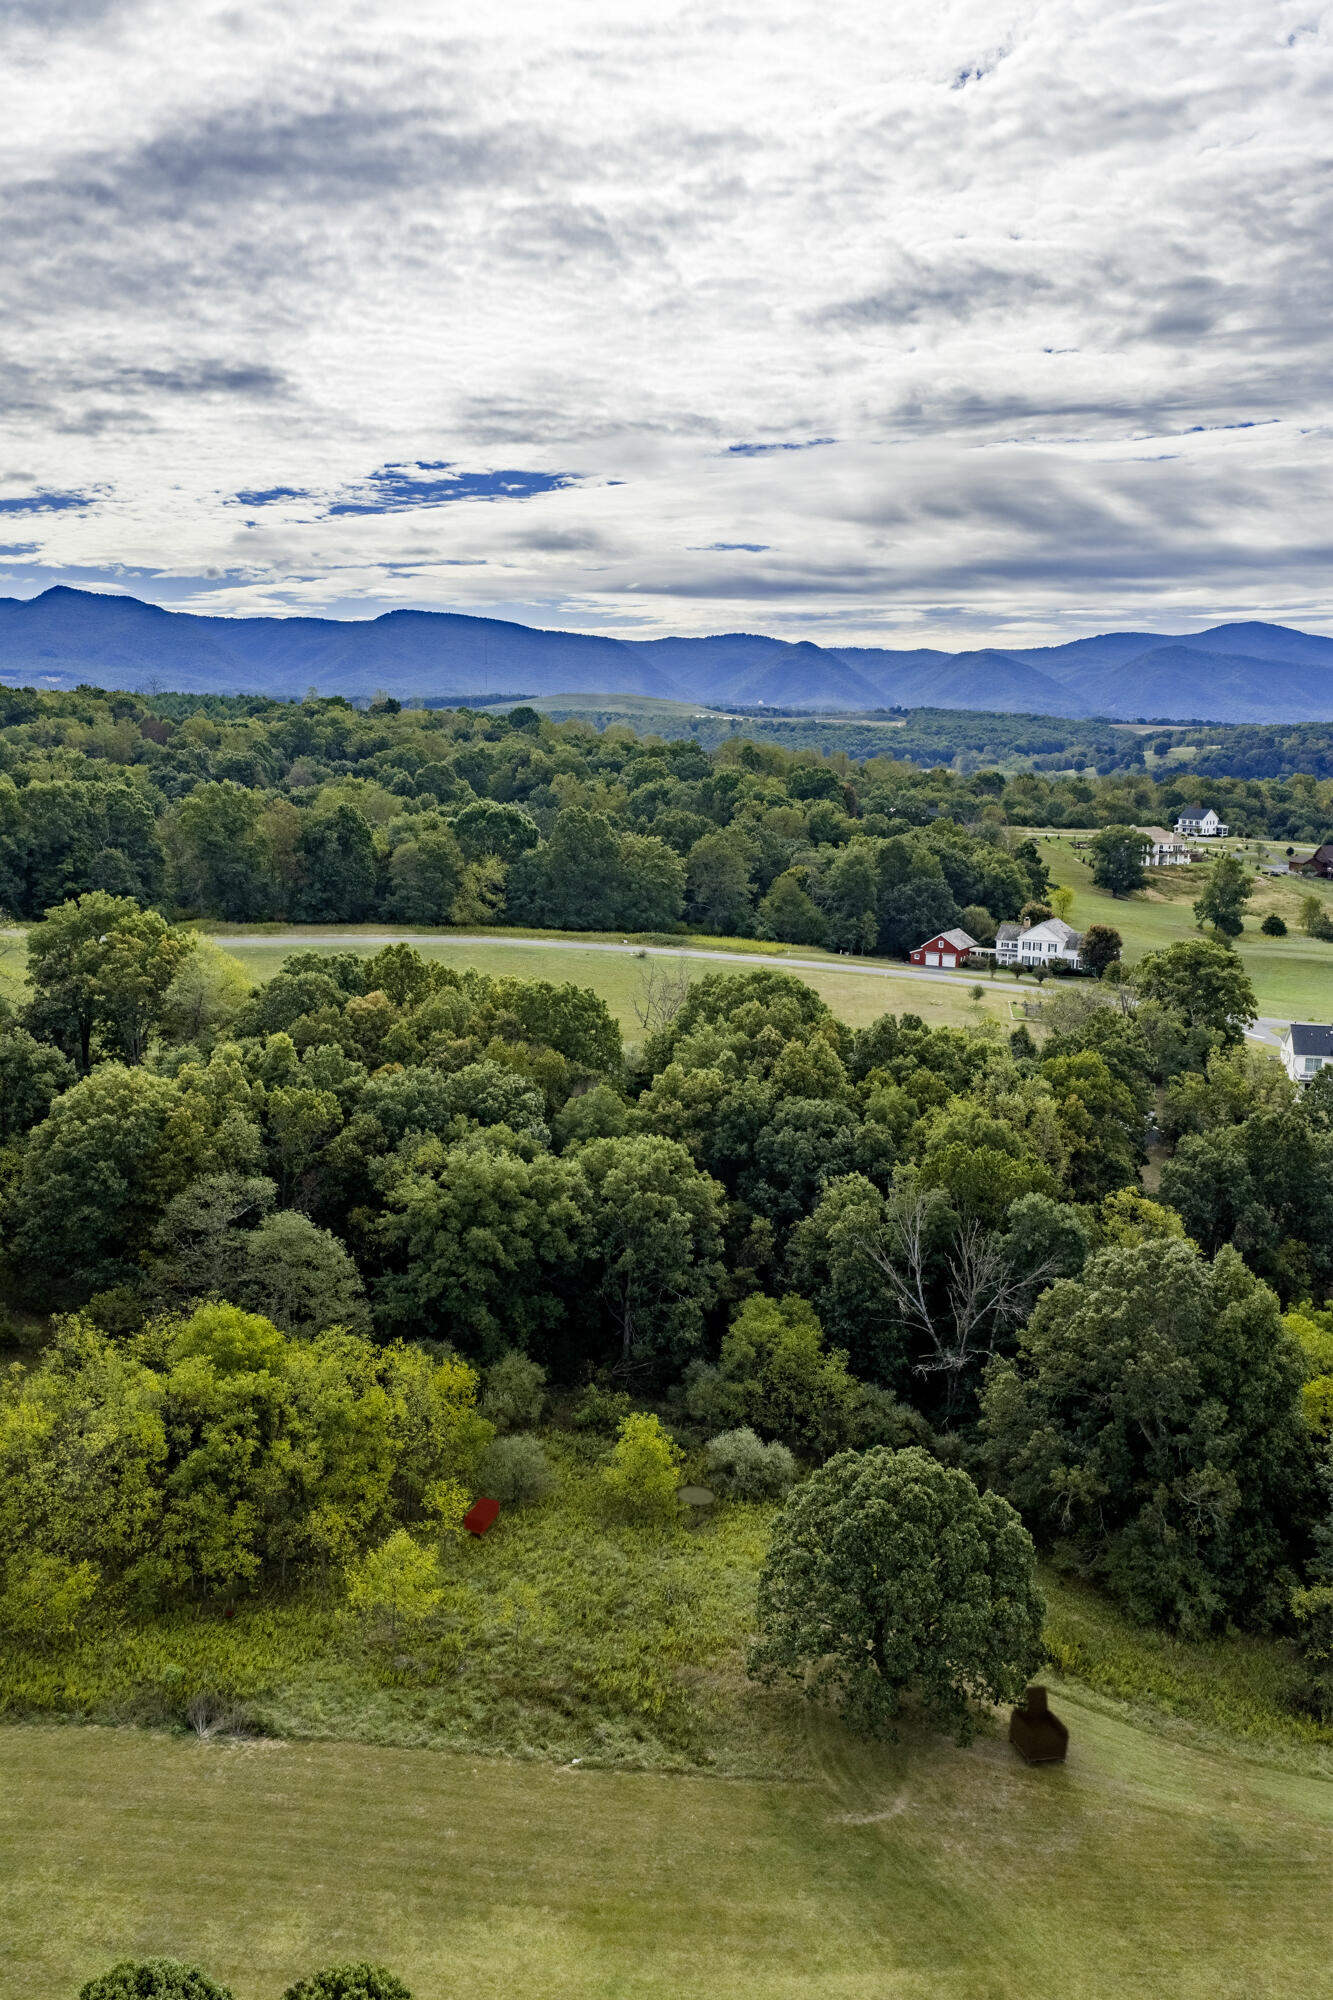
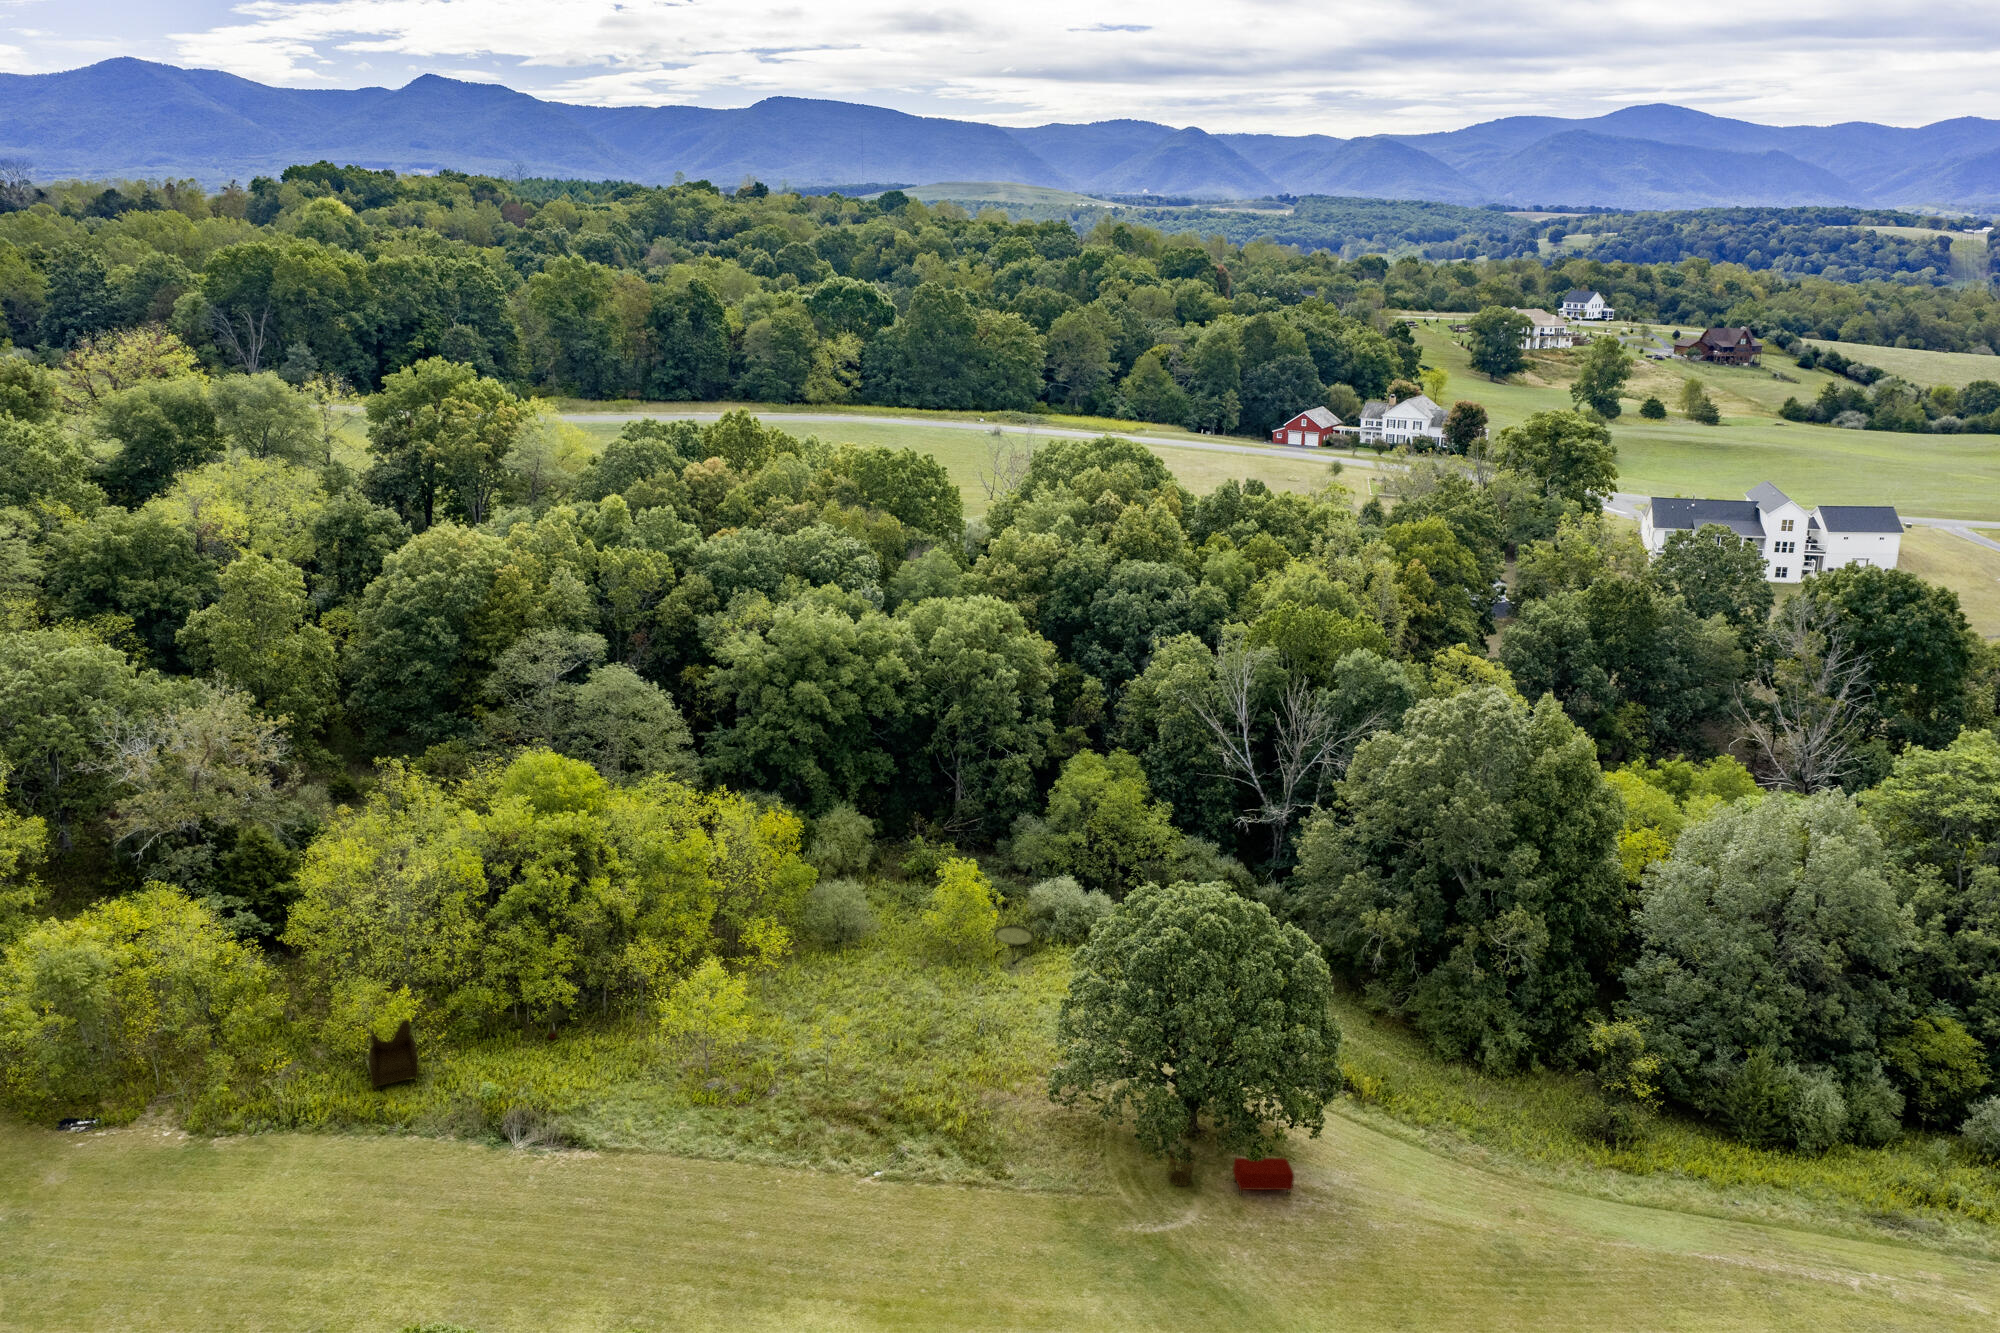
bench: present [464,1498,500,1538] -> present [1233,1158,1294,1195]
chair: present [1009,1686,1070,1766] -> present [368,1019,419,1091]
basket: none [877,1728,904,1770] -> present [1169,1149,1196,1186]

